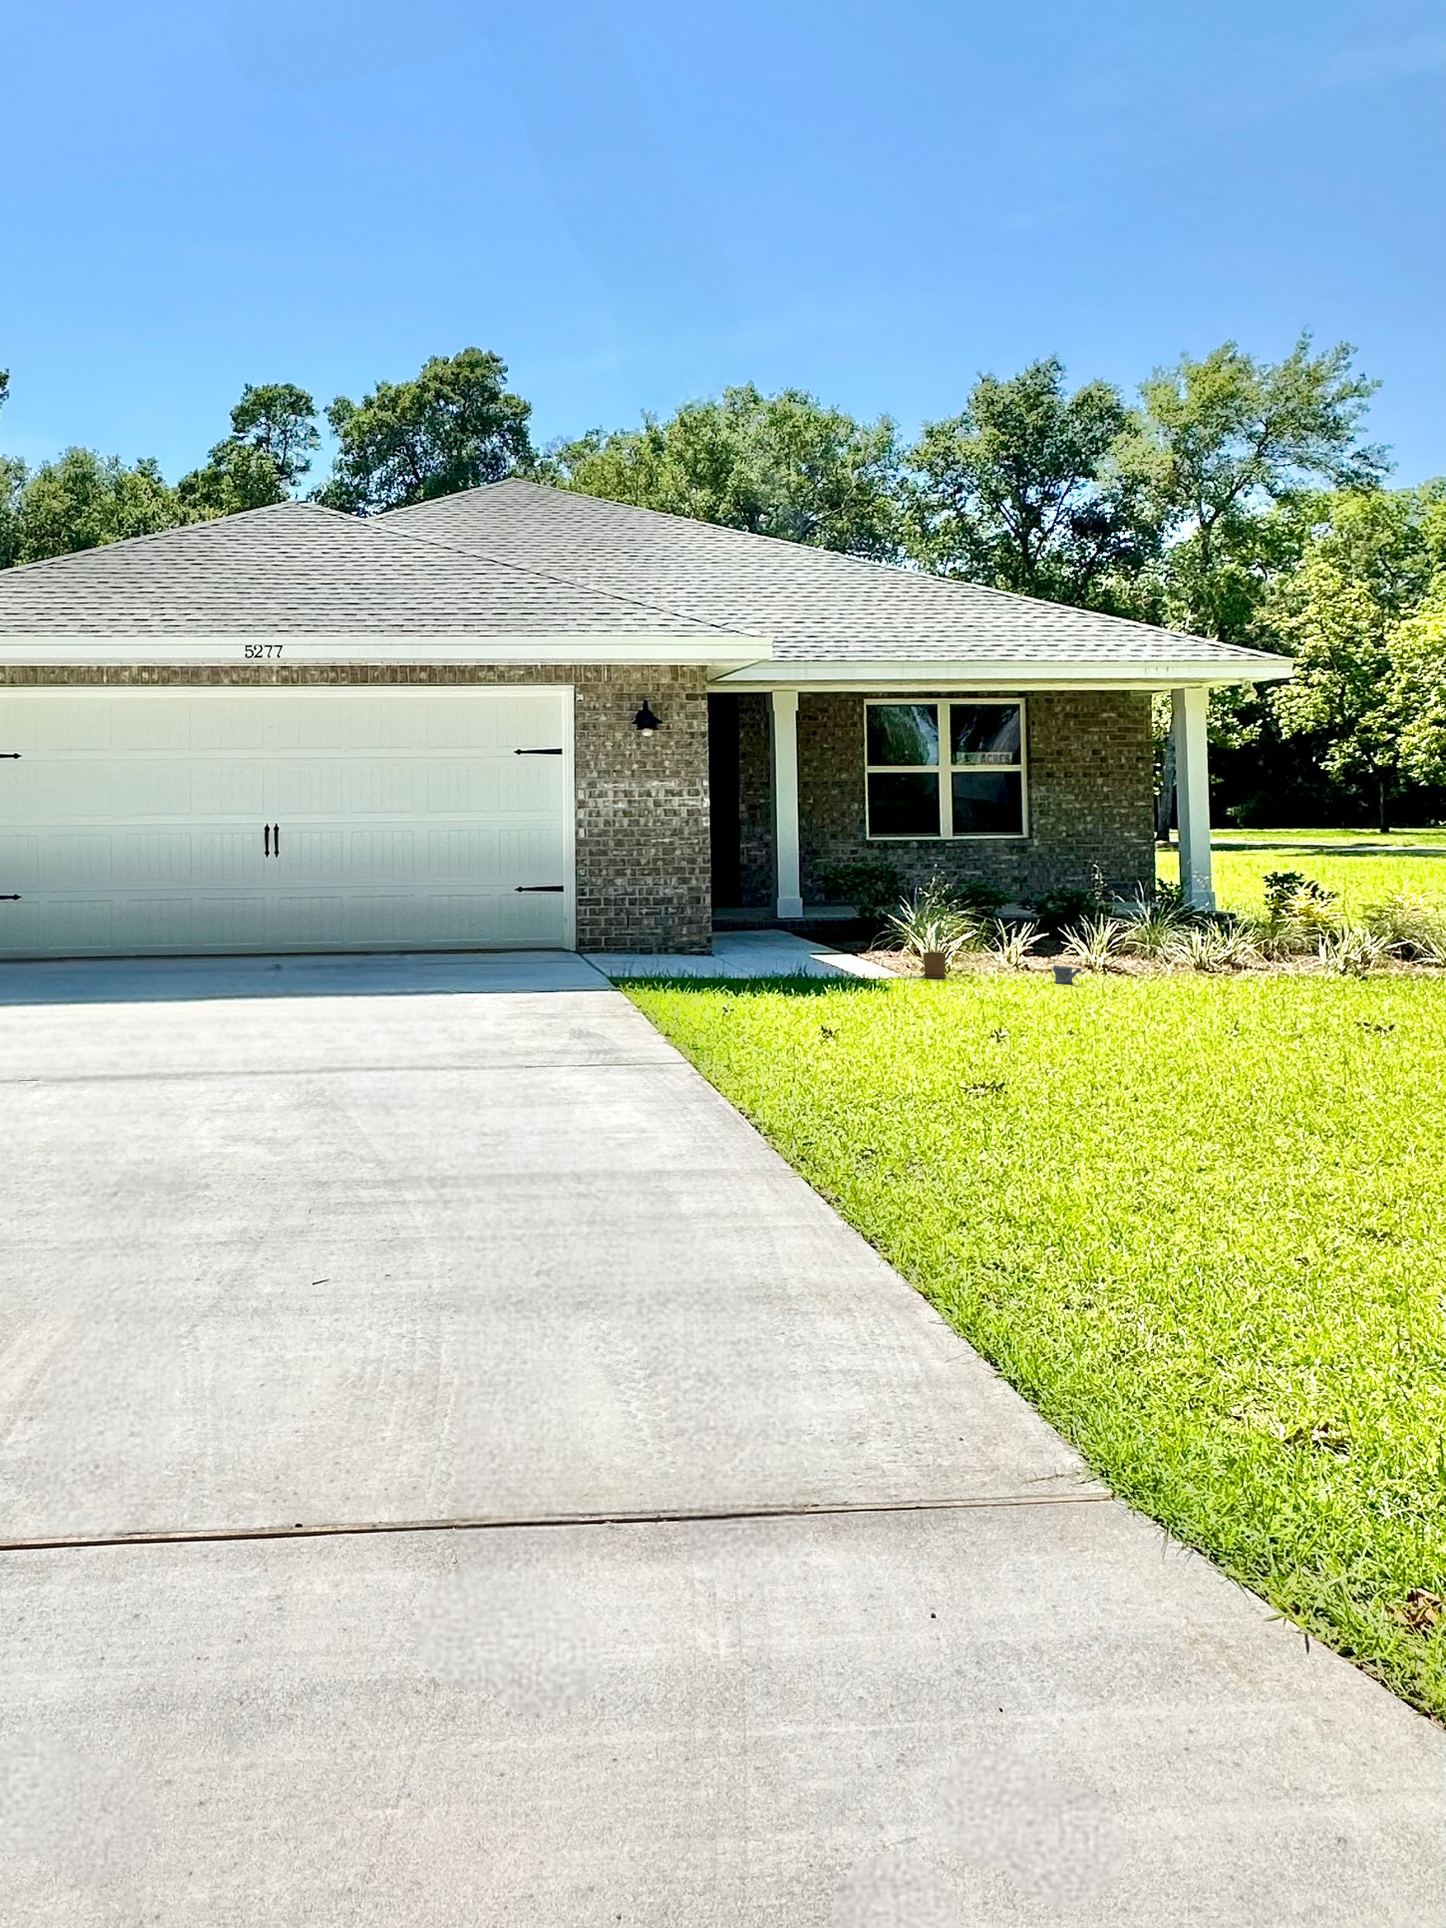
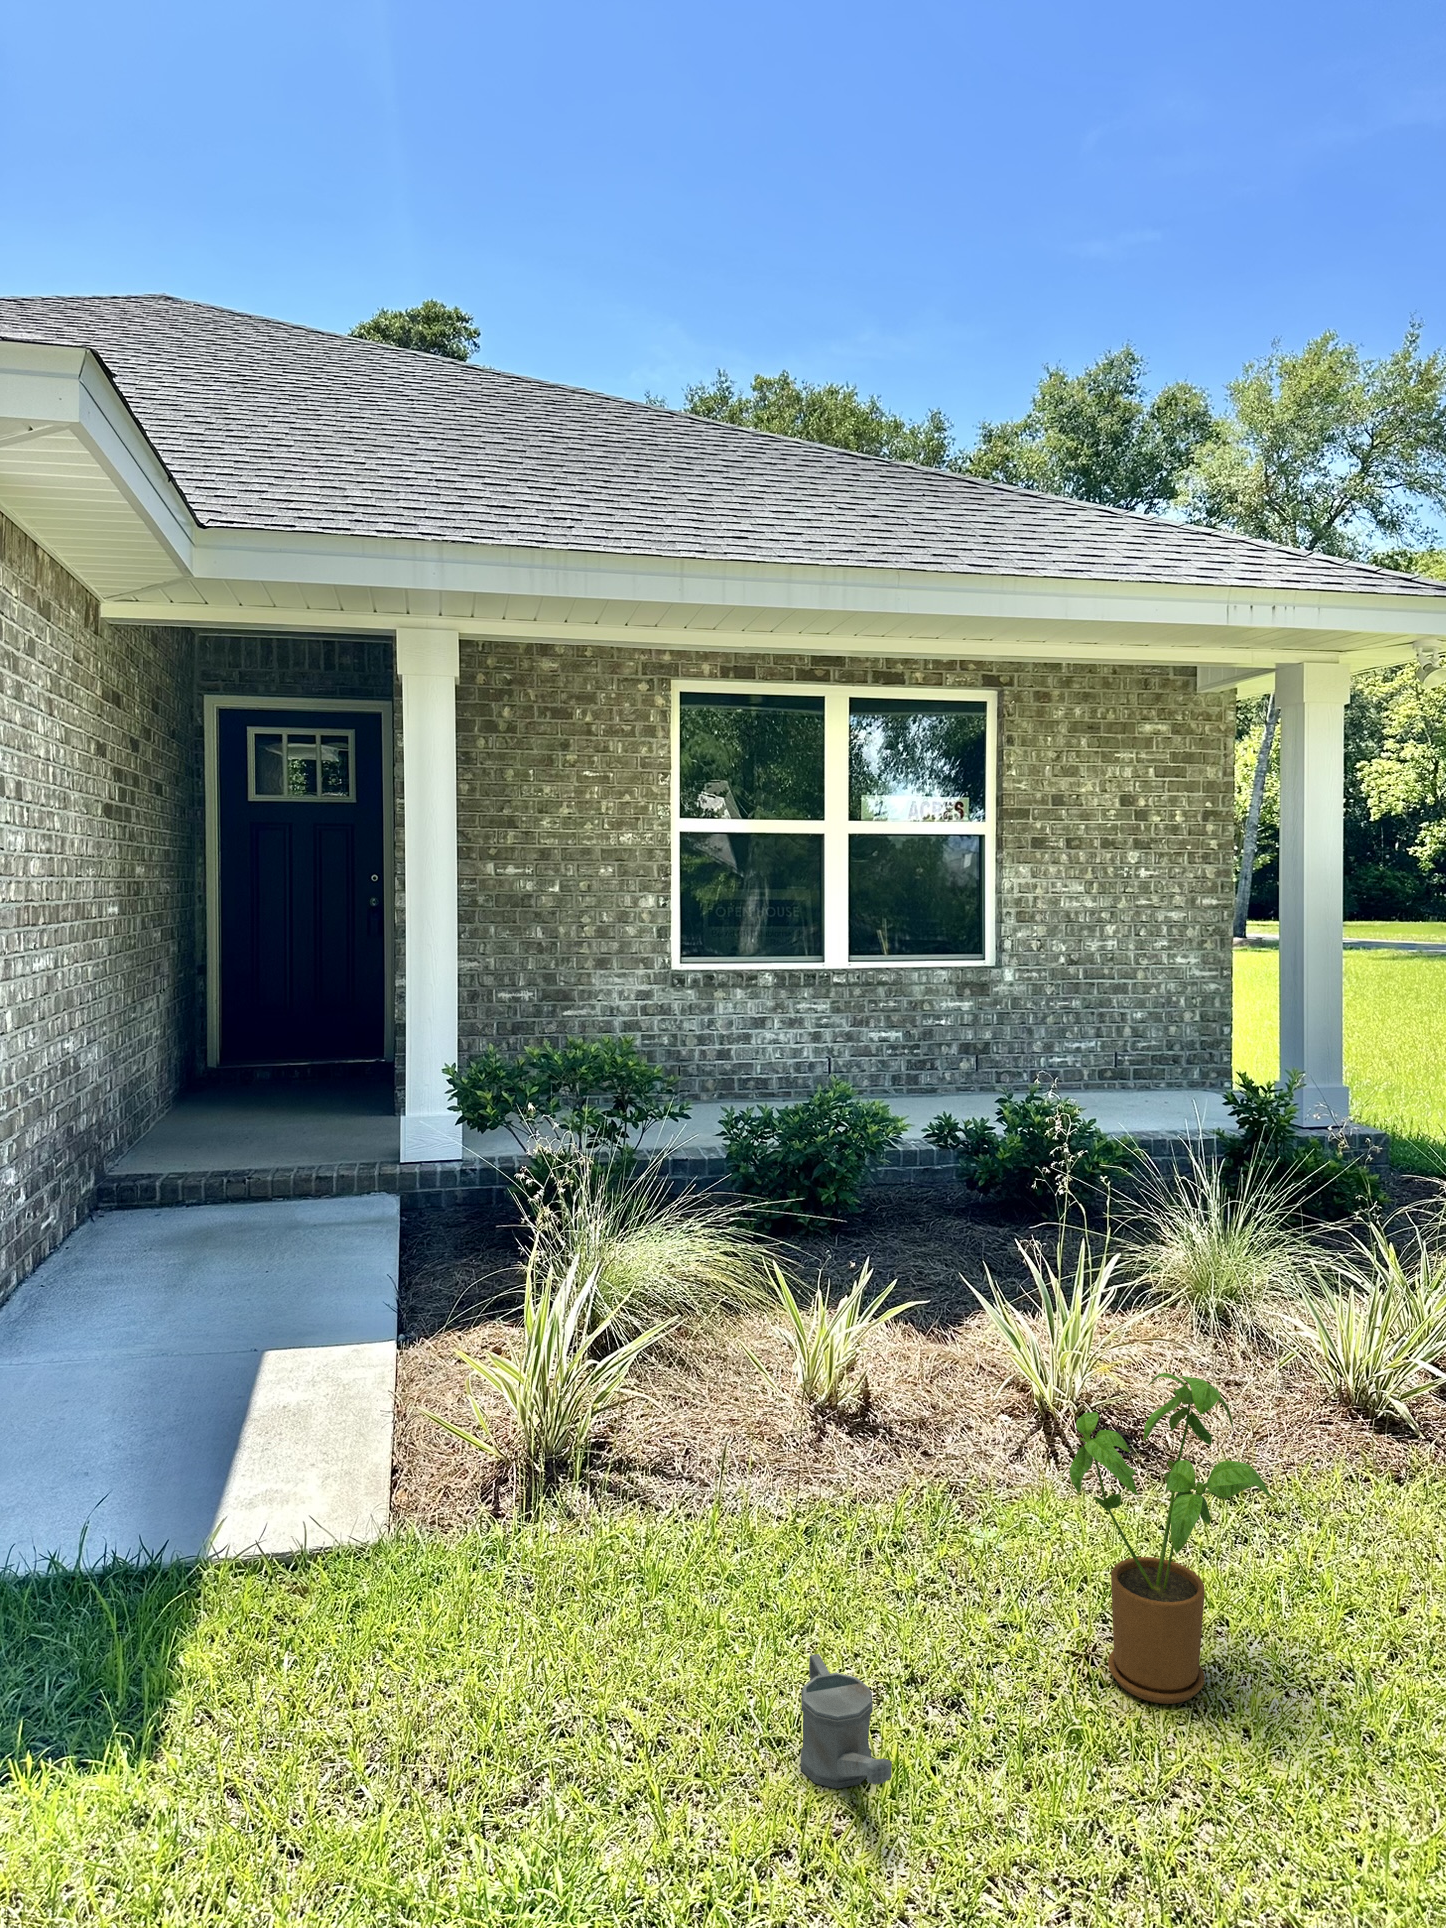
house plant: present [912,907,957,978] -> present [1070,1373,1273,1704]

